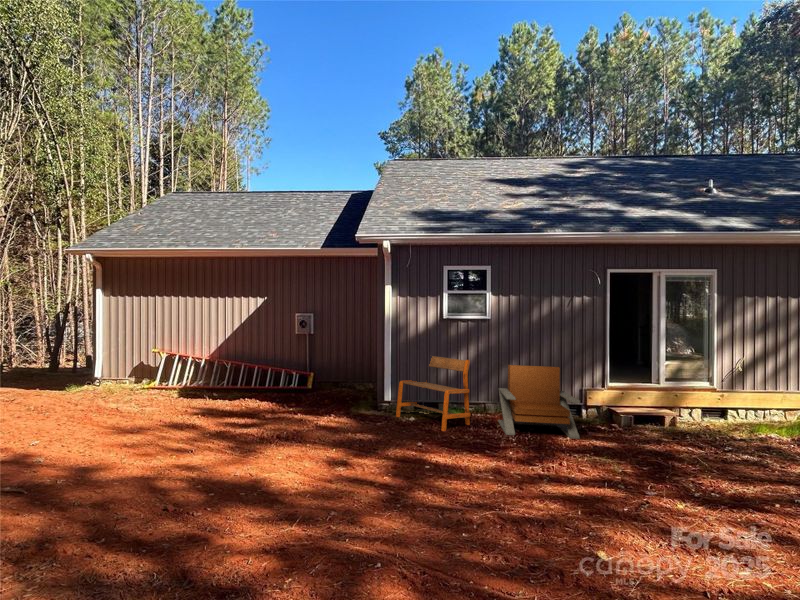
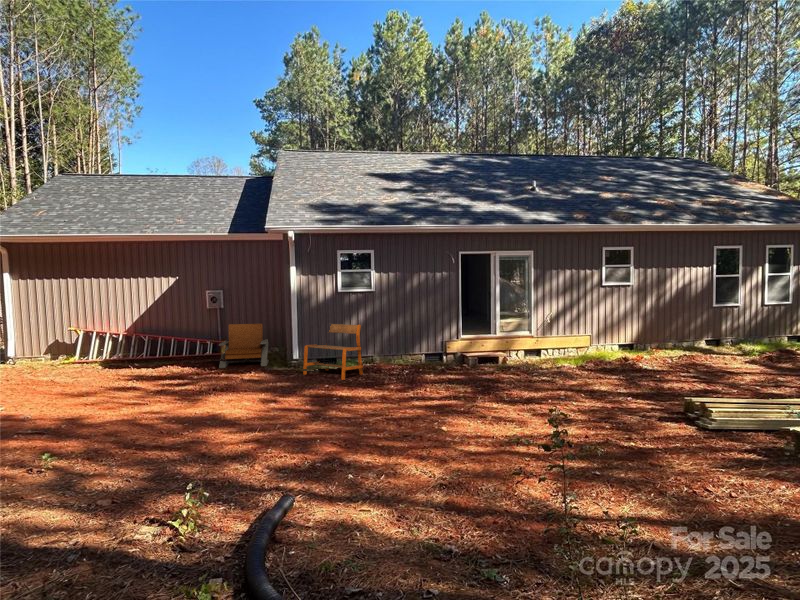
lounge chair: present [498,365,580,439] -> present [219,324,269,368]

